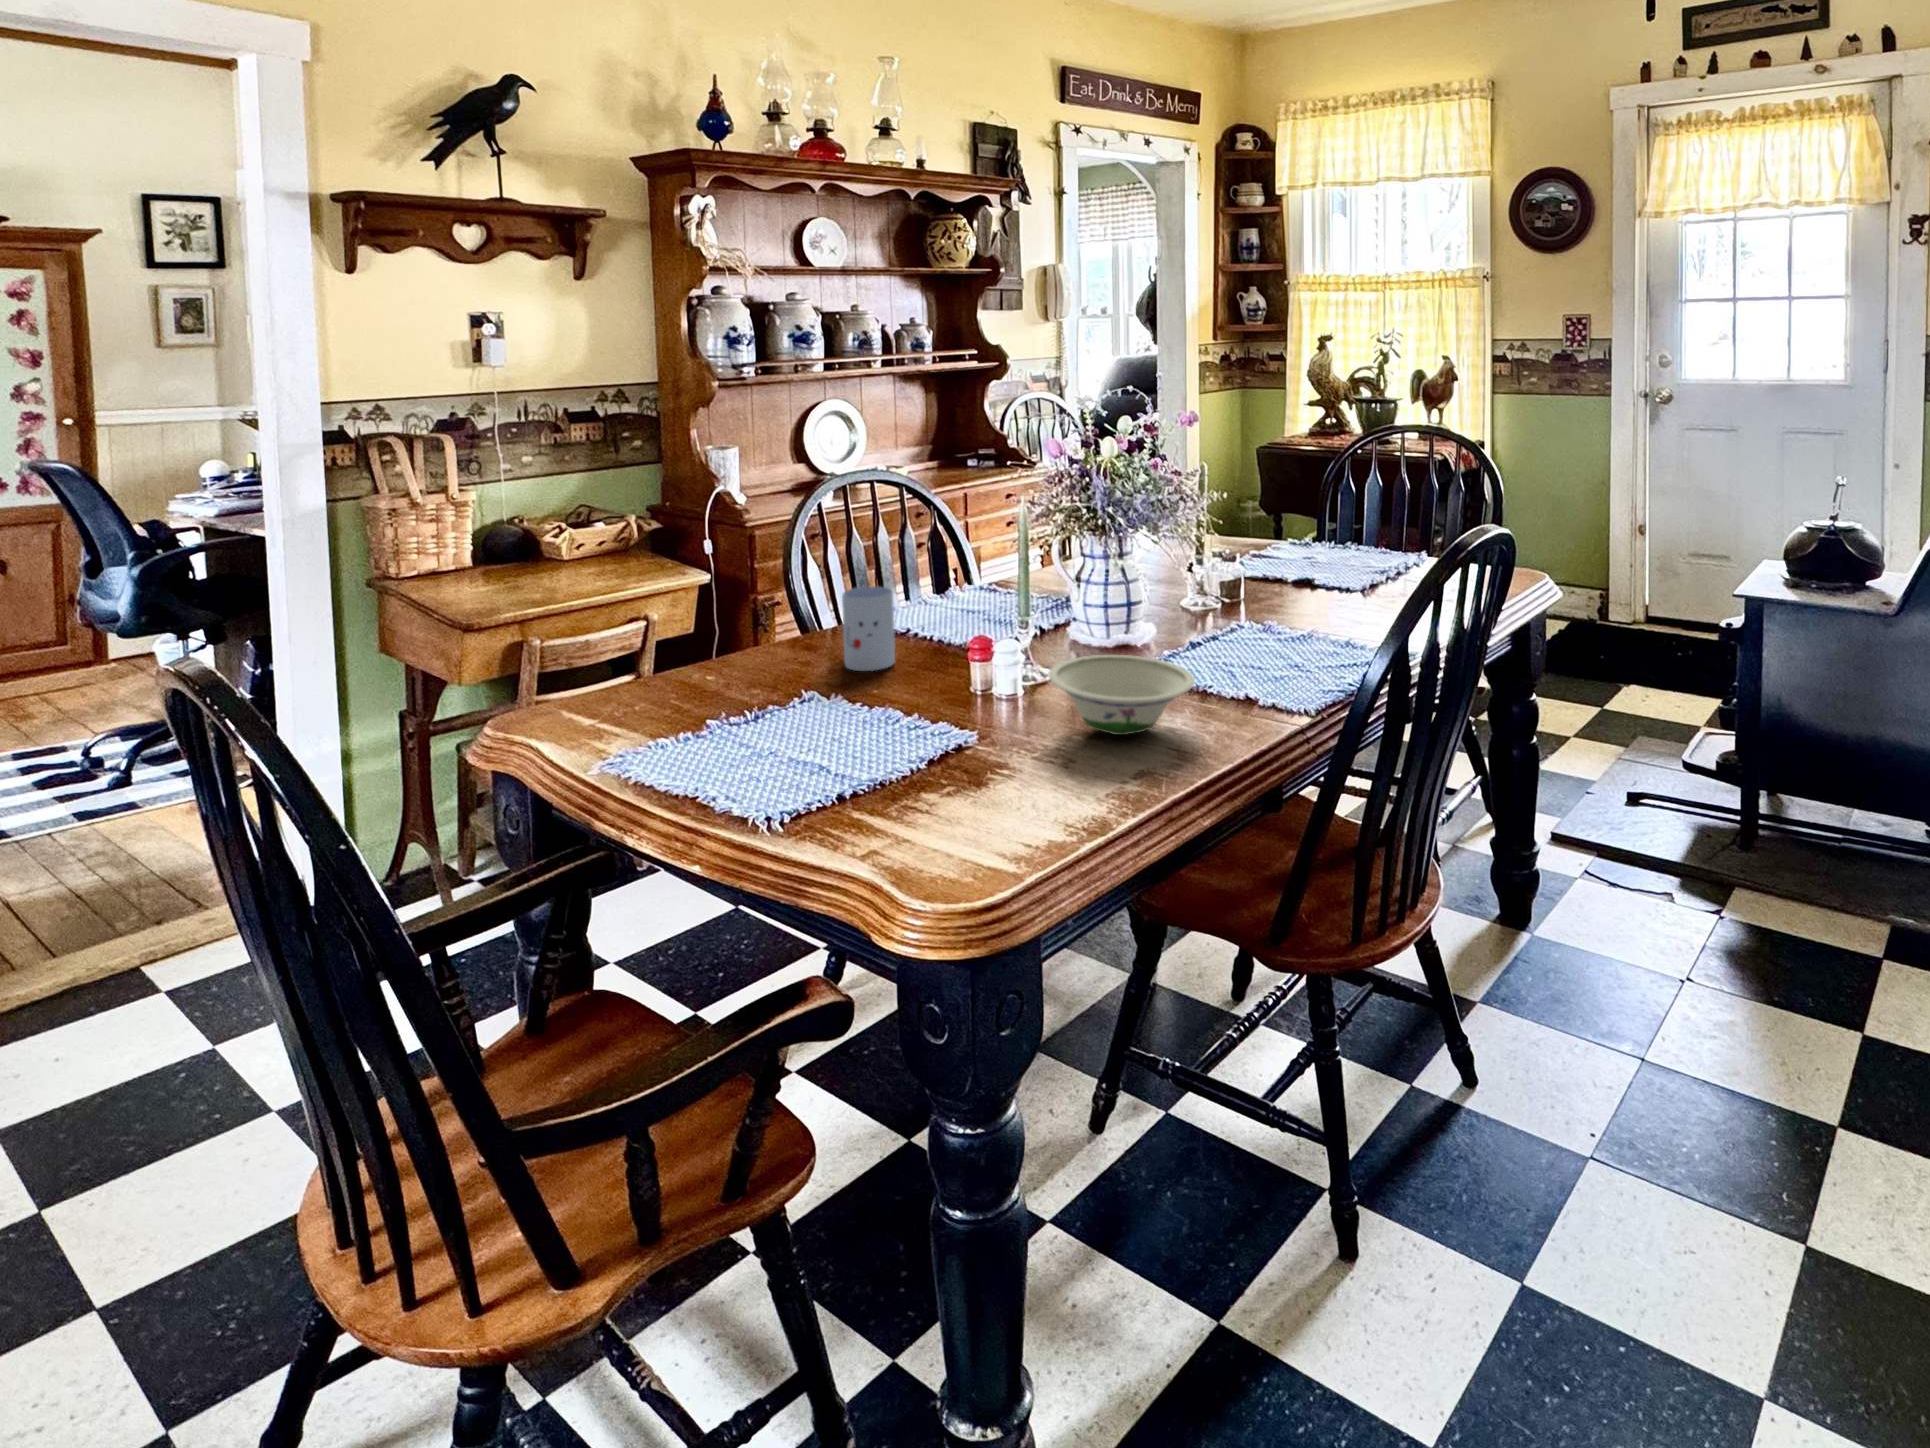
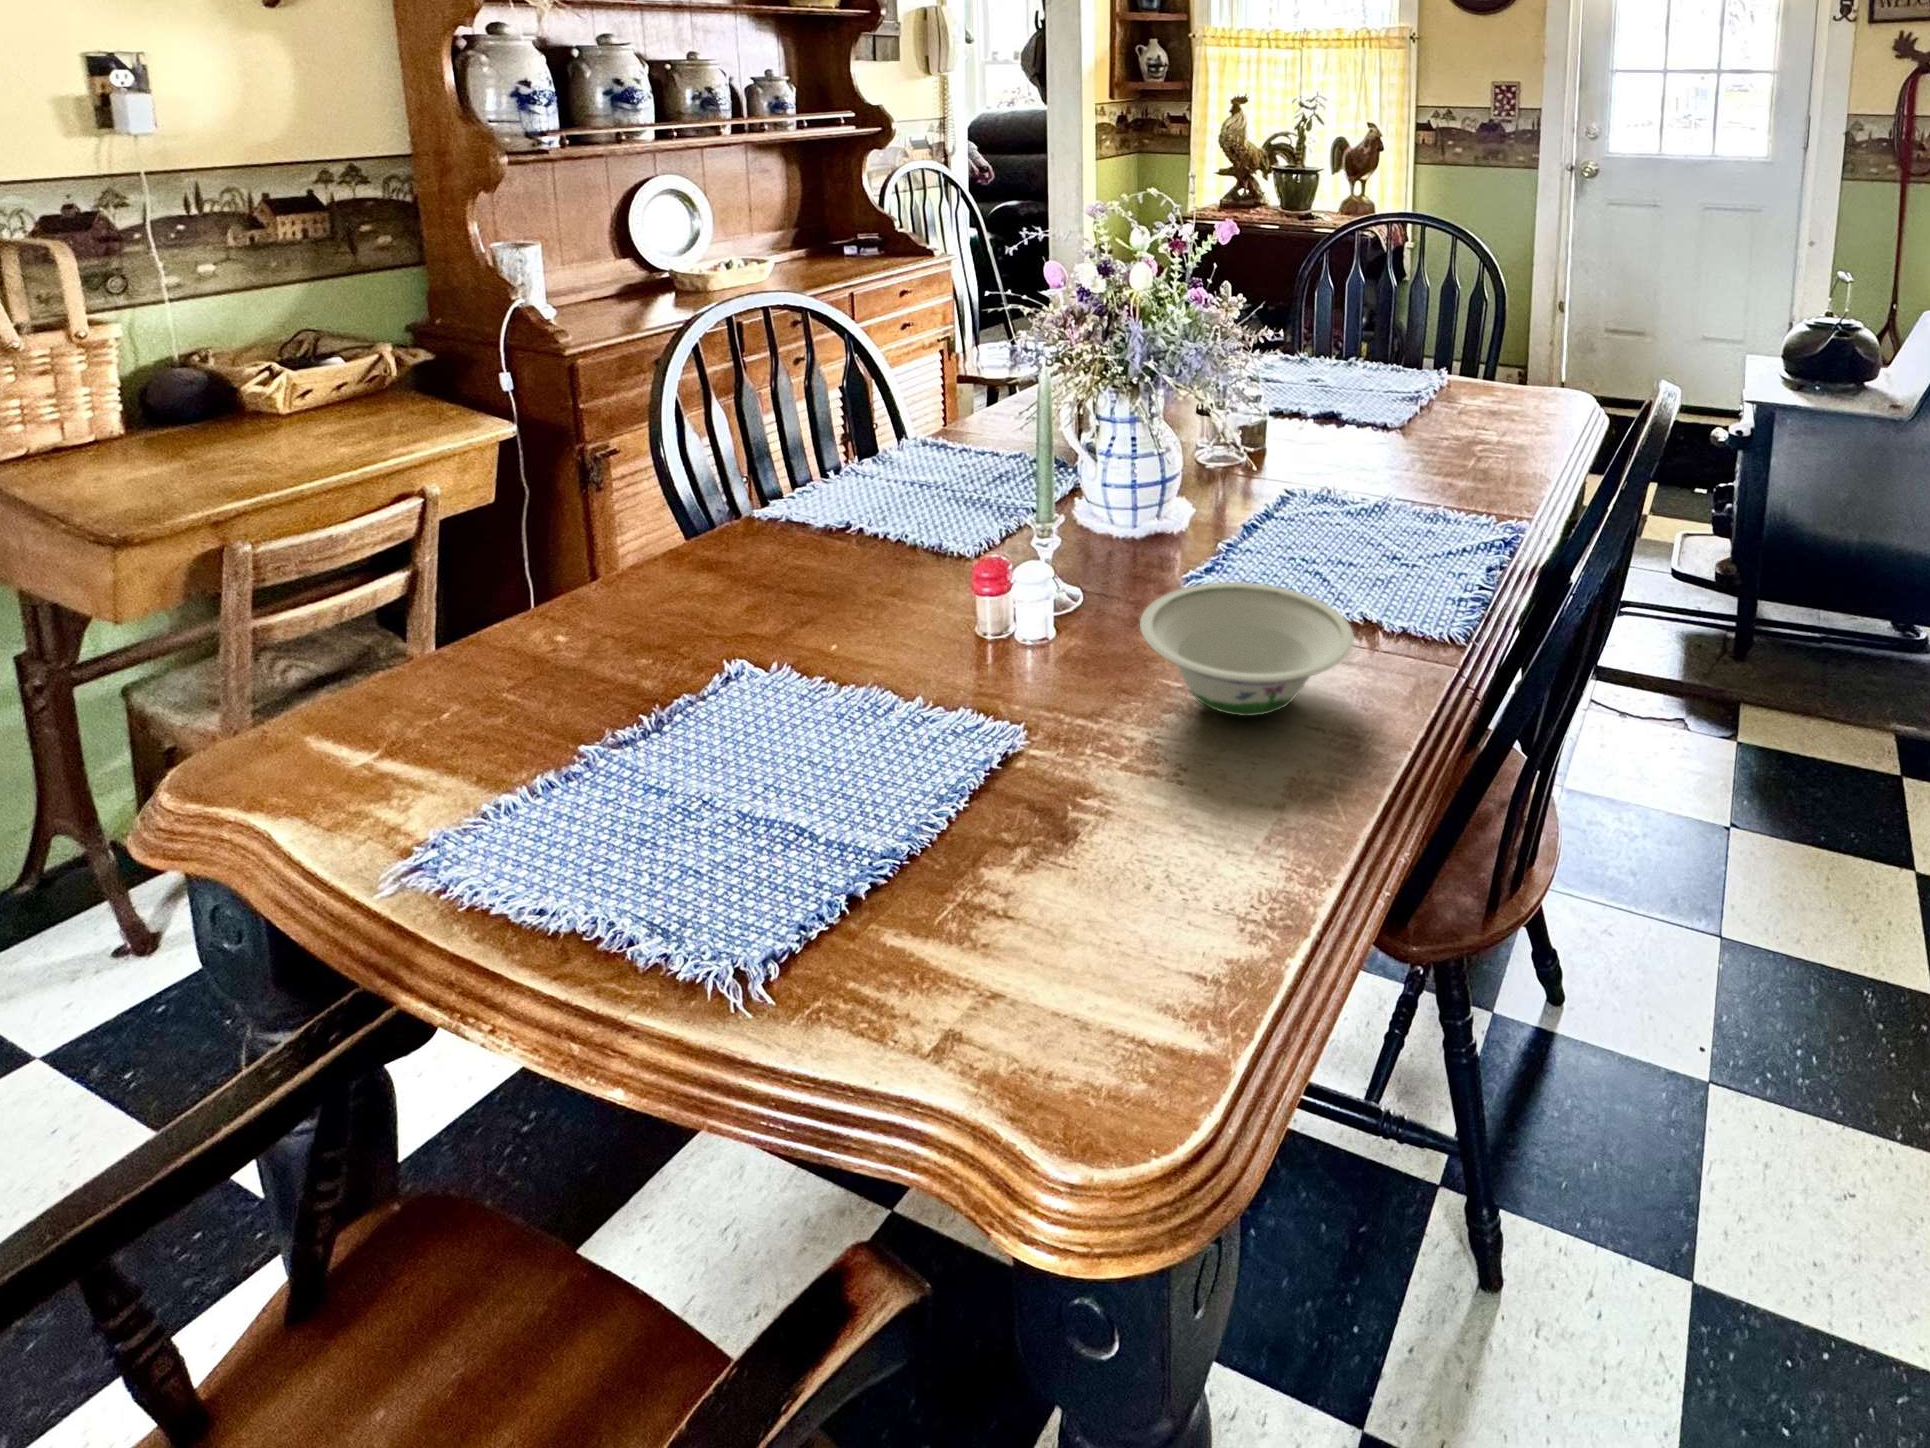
mug: present [842,587,895,671] -> none [771,481,853,610]

